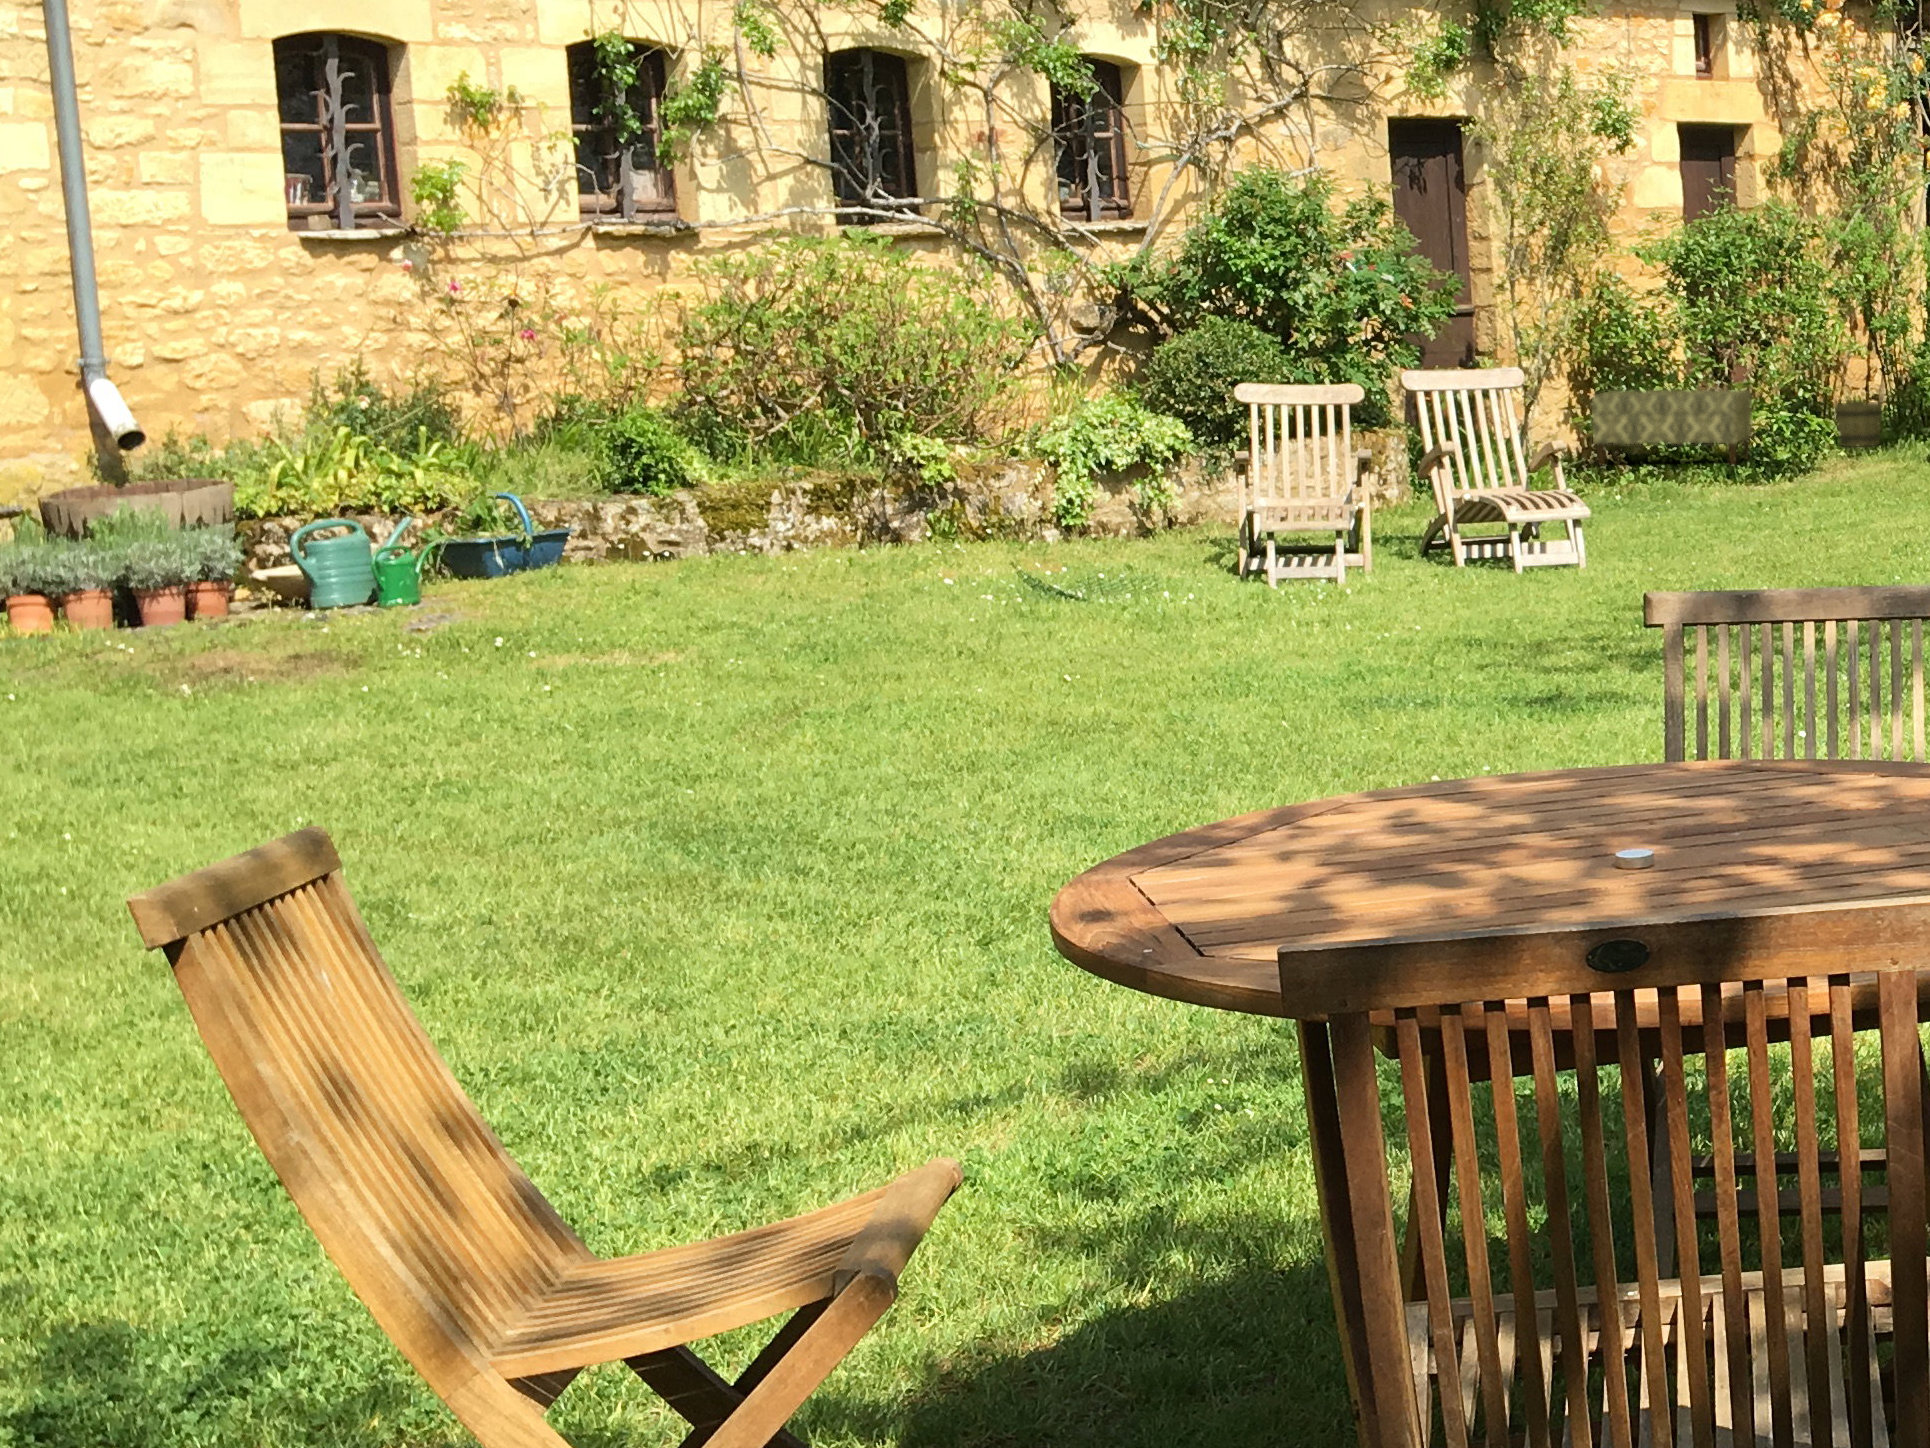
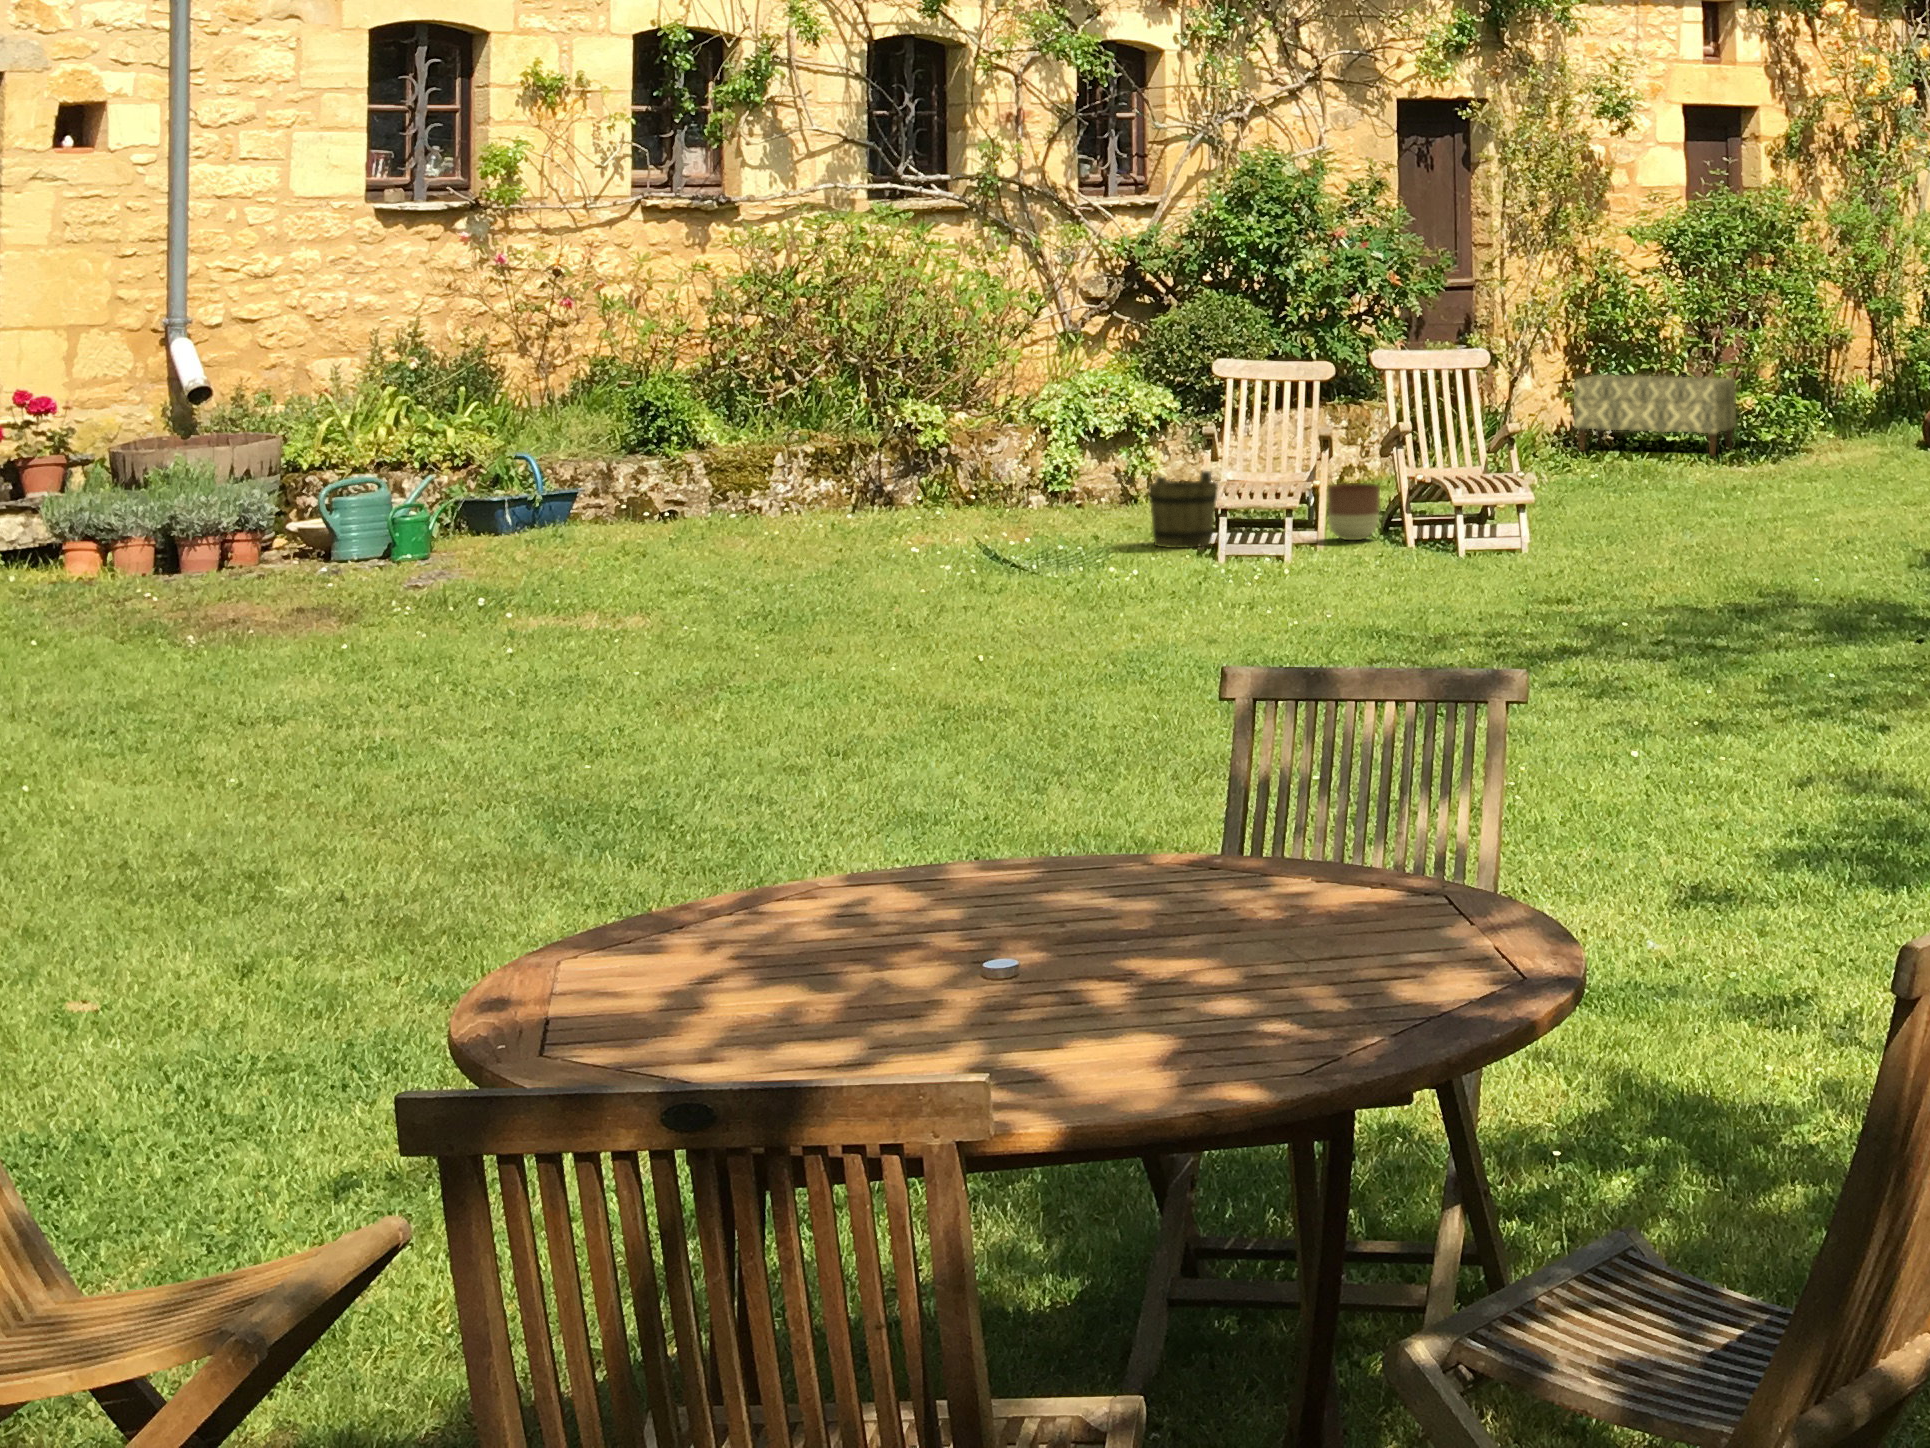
bucket: present [1835,397,1883,447] -> present [1149,471,1218,548]
planter: none [1383,497,1438,553] -> present [1327,483,1380,540]

